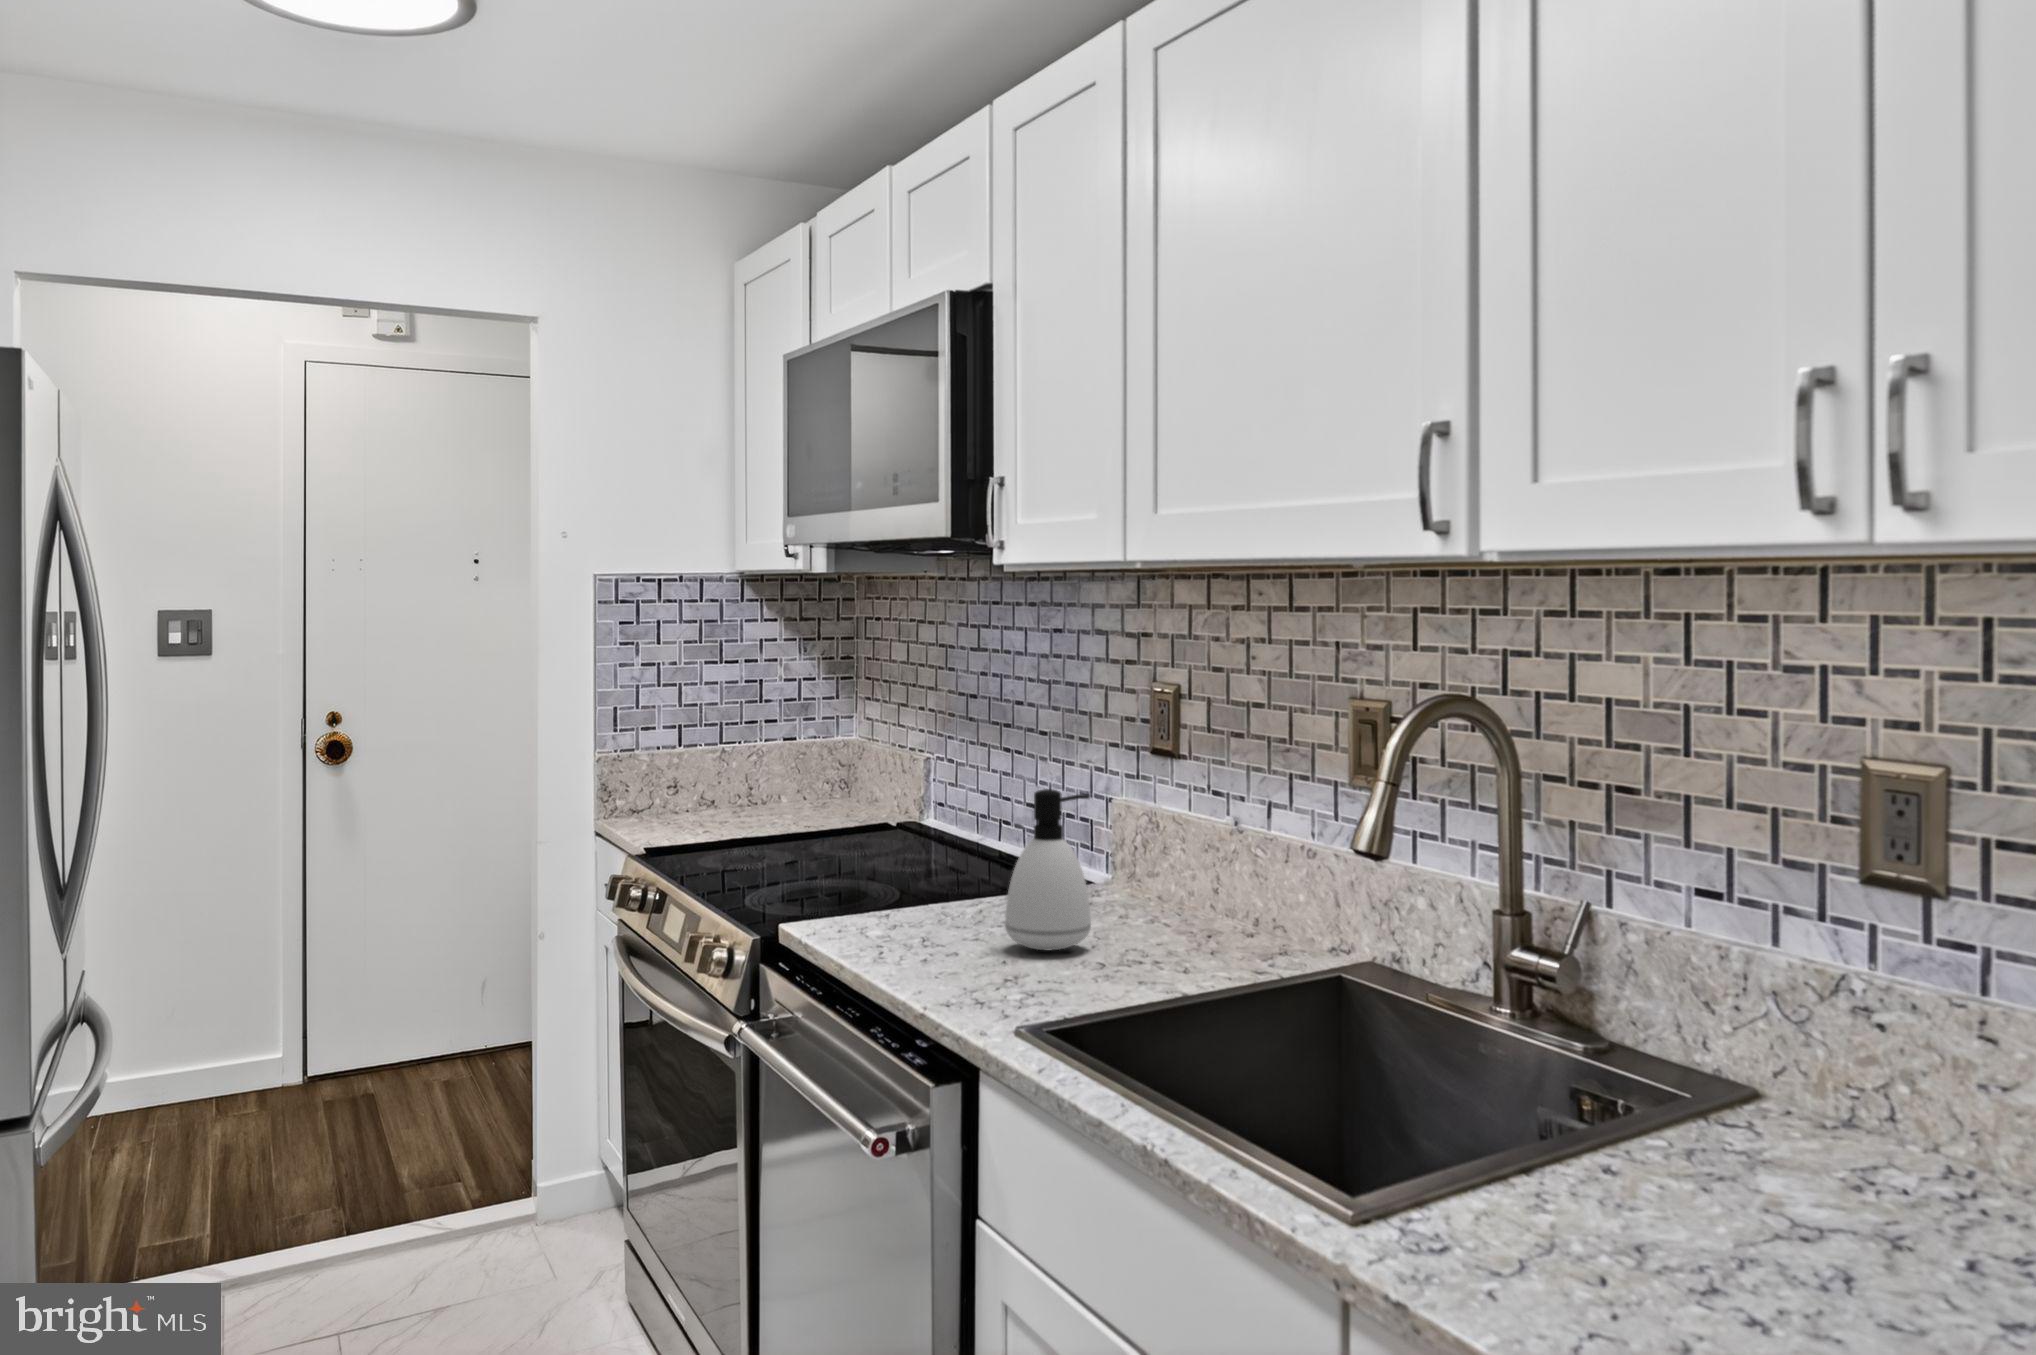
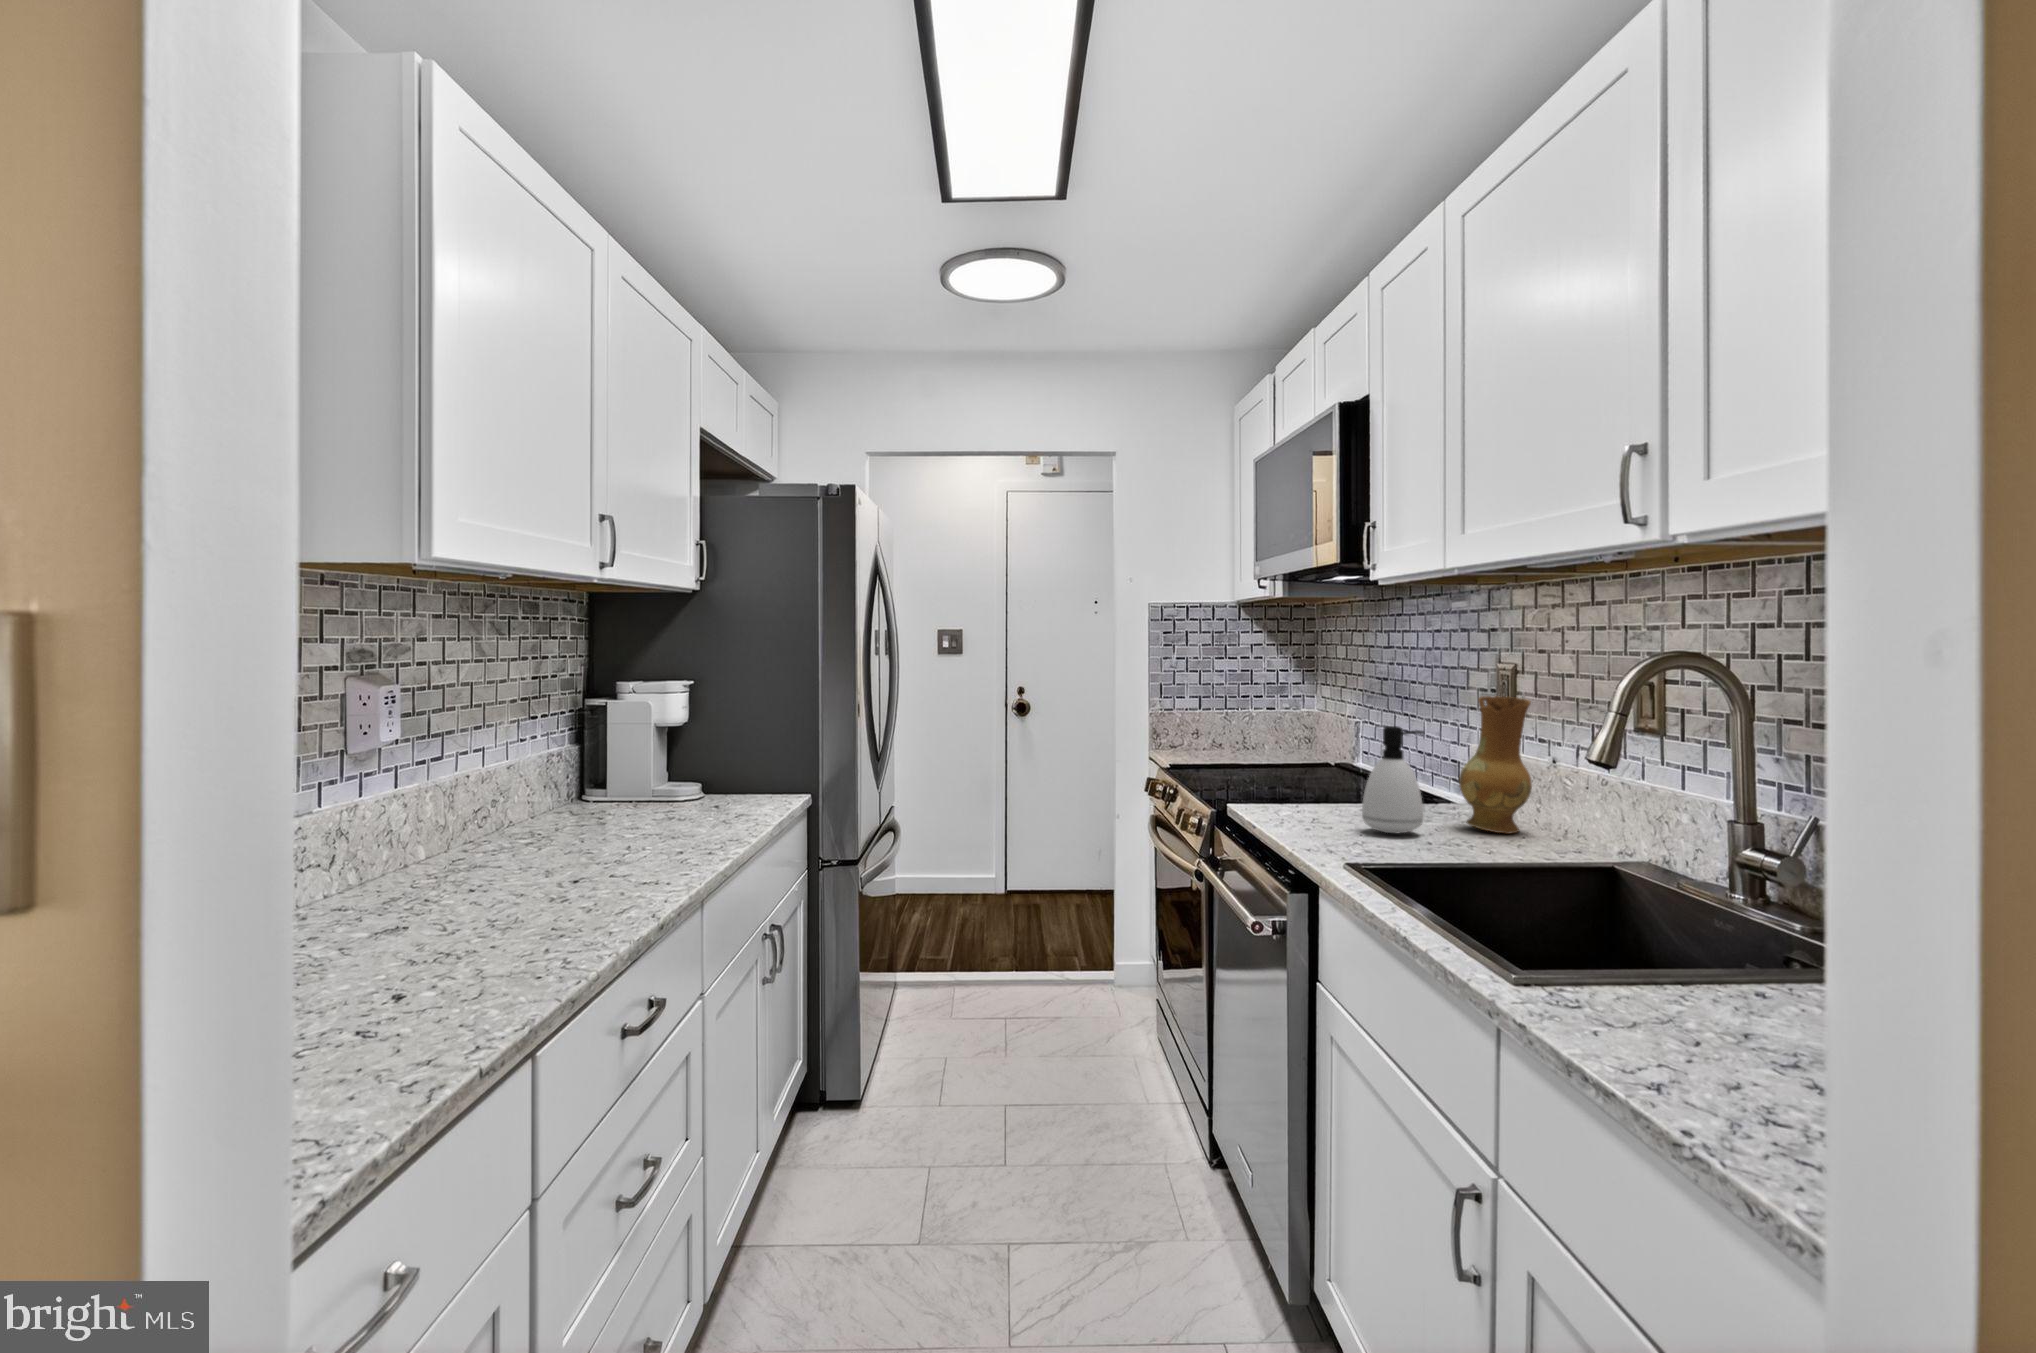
ceramic jug: none [1128,737,1223,935] -> present [1459,696,1532,834]

